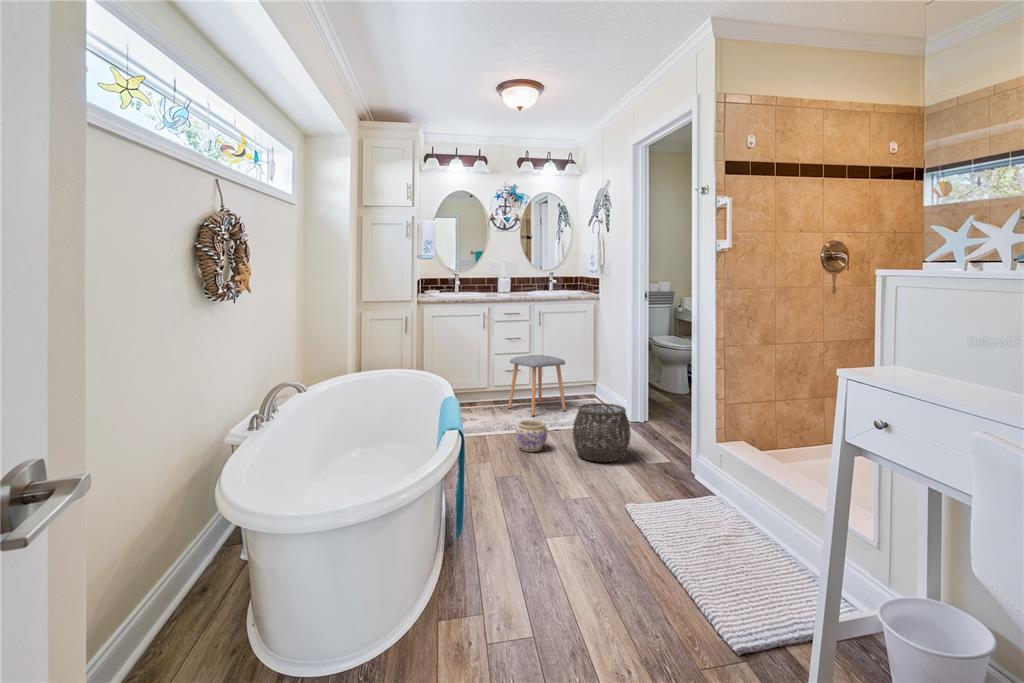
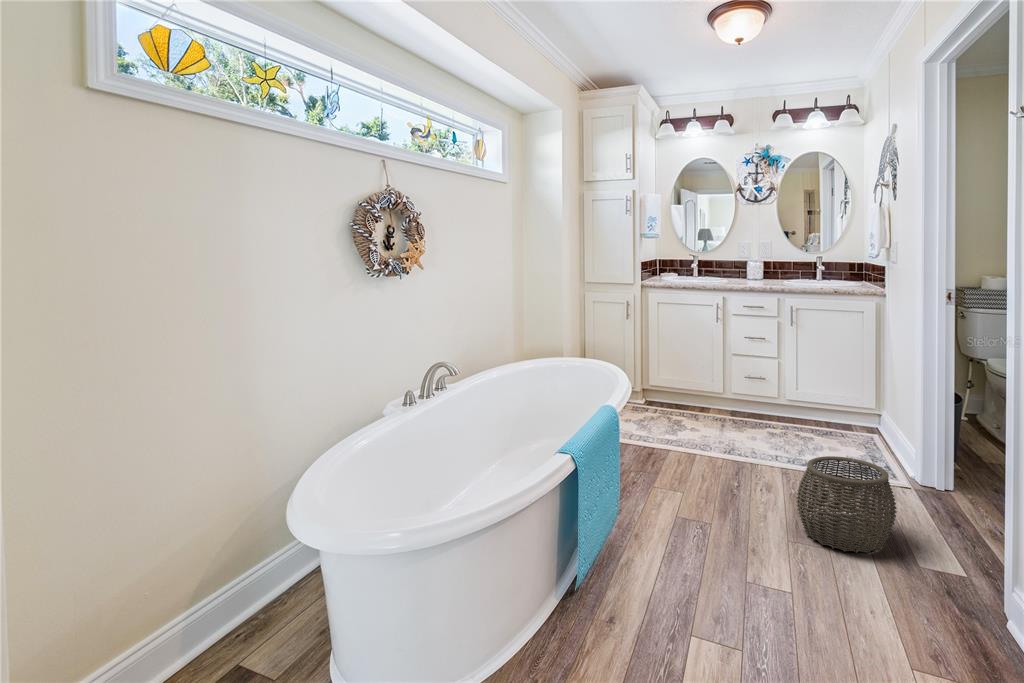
stool: present [508,355,566,416] -> none [737,367,820,448]
planter: present [516,420,548,452] -> none [718,464,764,511]

